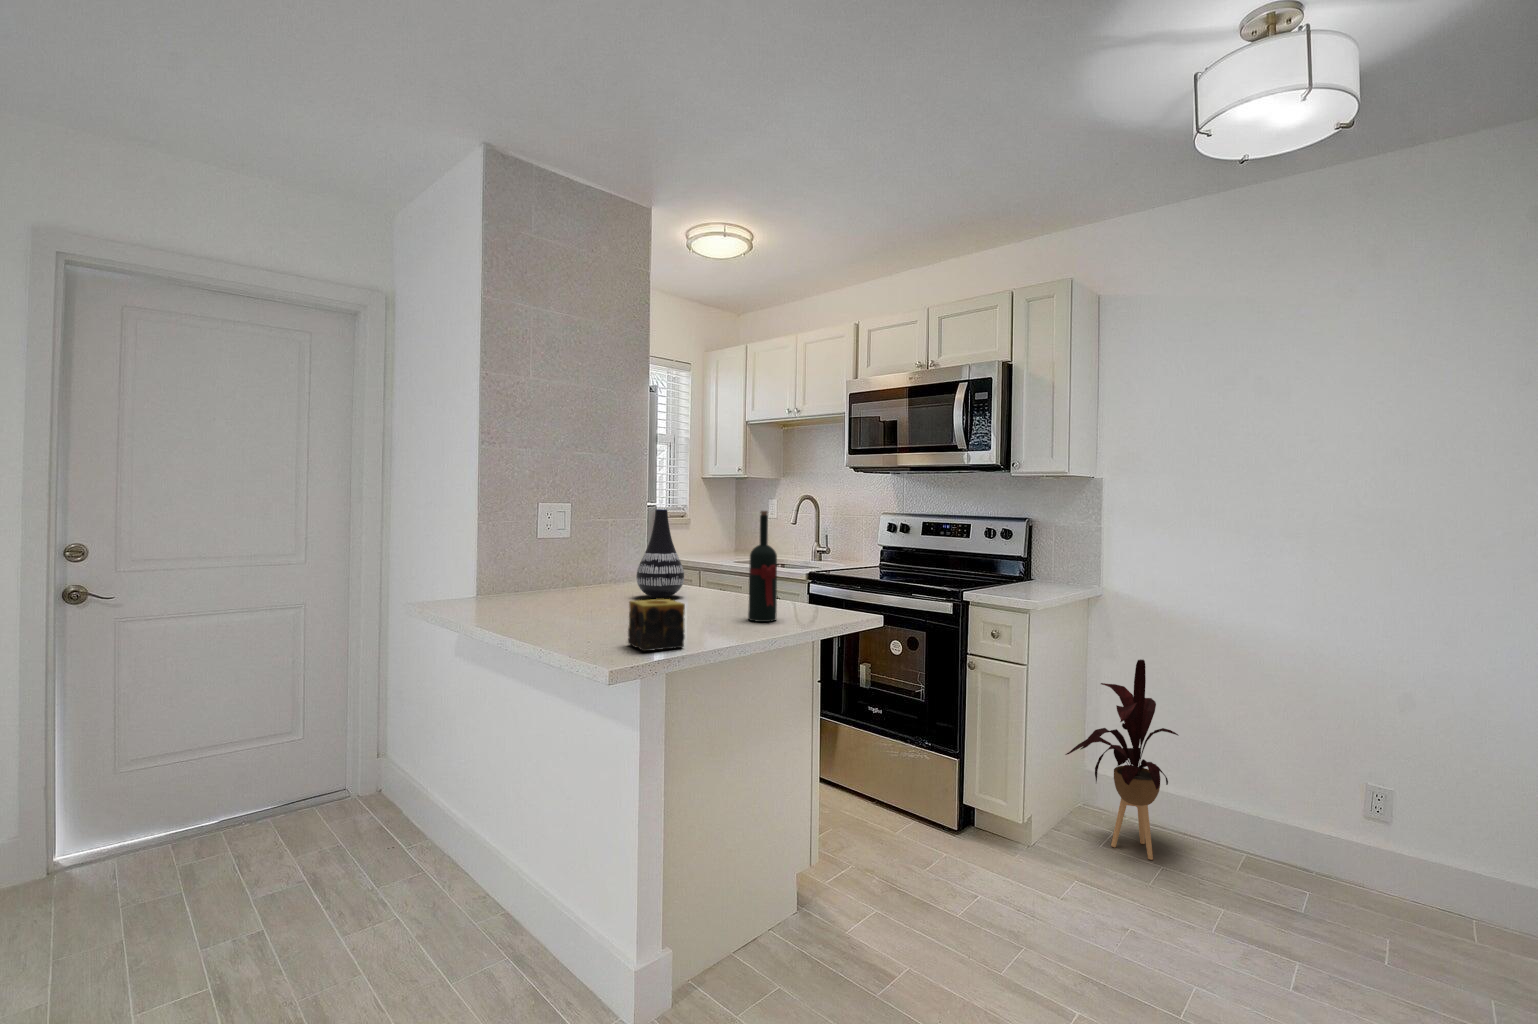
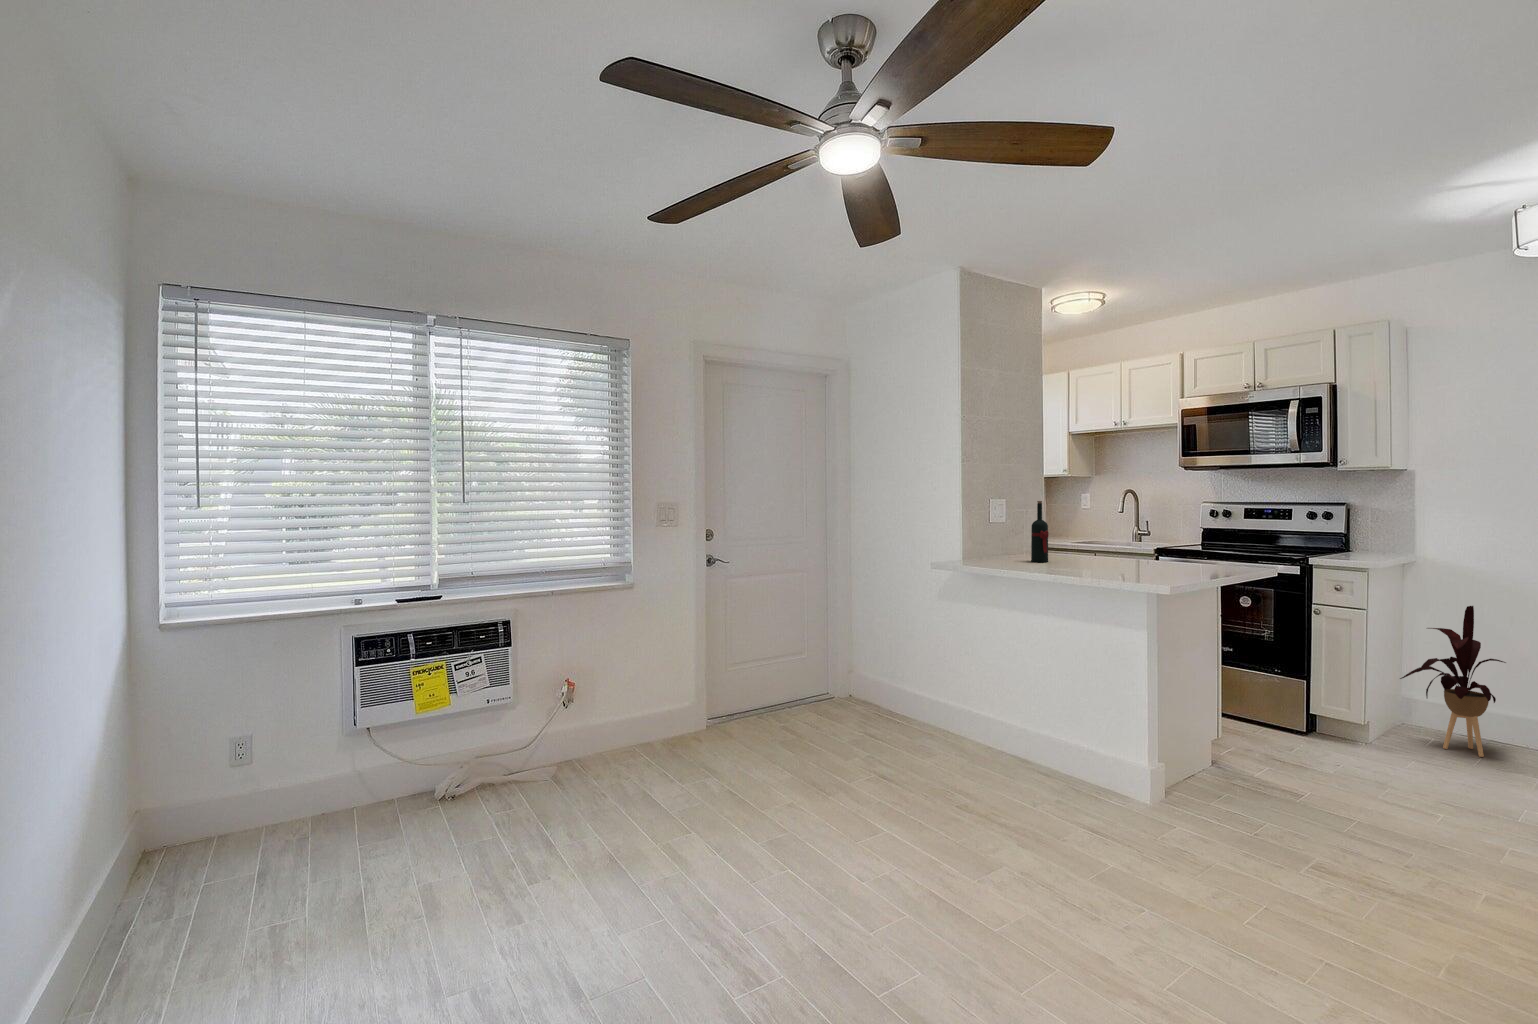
vase: present [636,509,684,599] -> none [1073,501,1107,560]
wine bottle: present [748,511,777,622] -> present [1031,501,1049,562]
candle: present [628,599,685,651] -> none [1143,552,1183,579]

